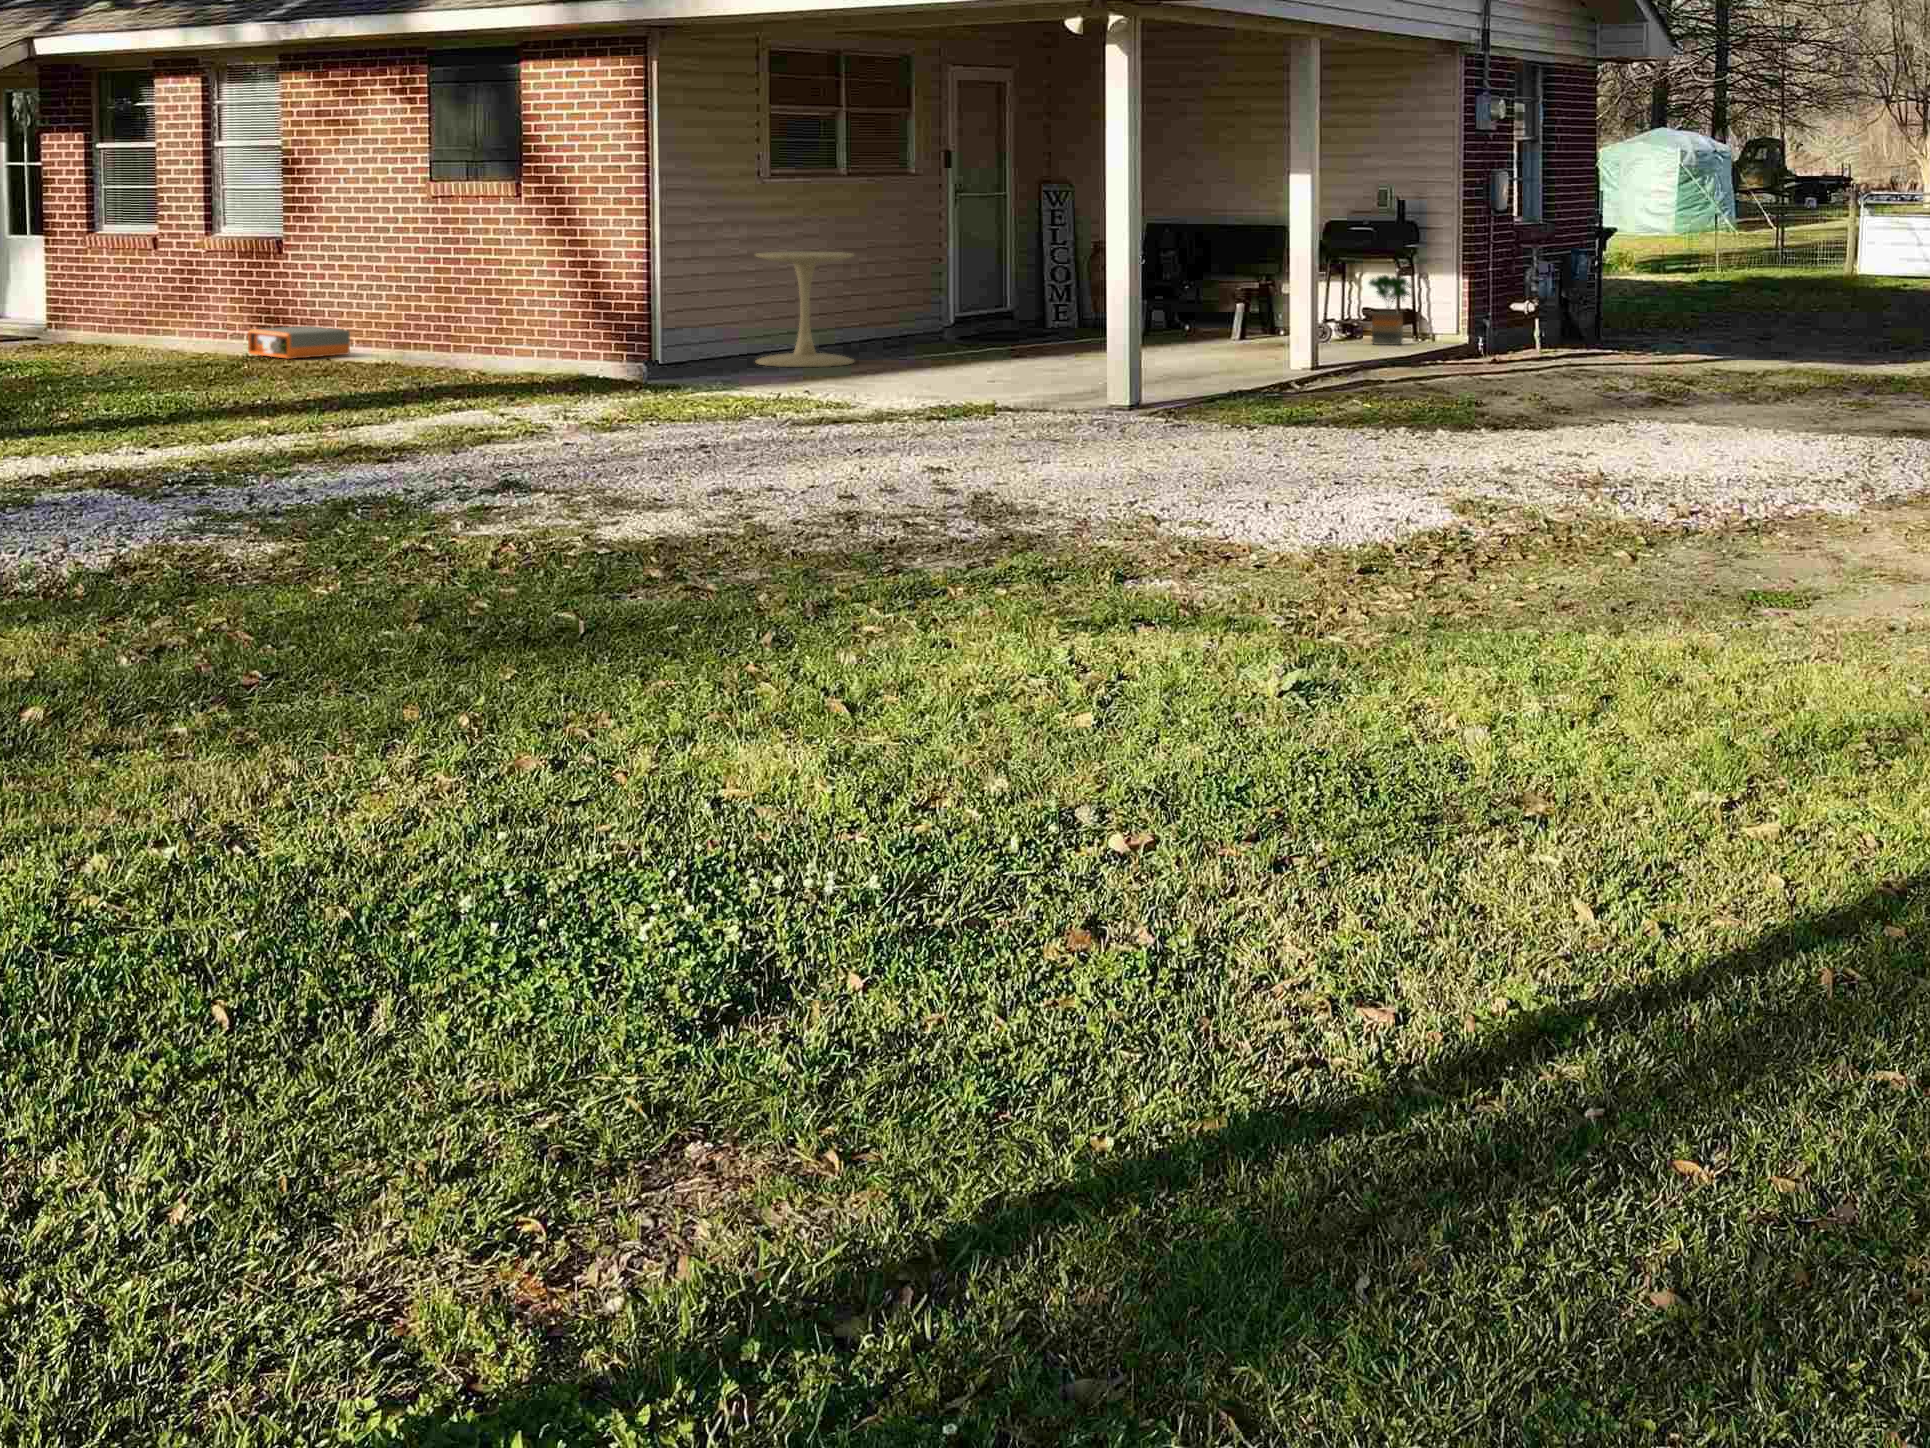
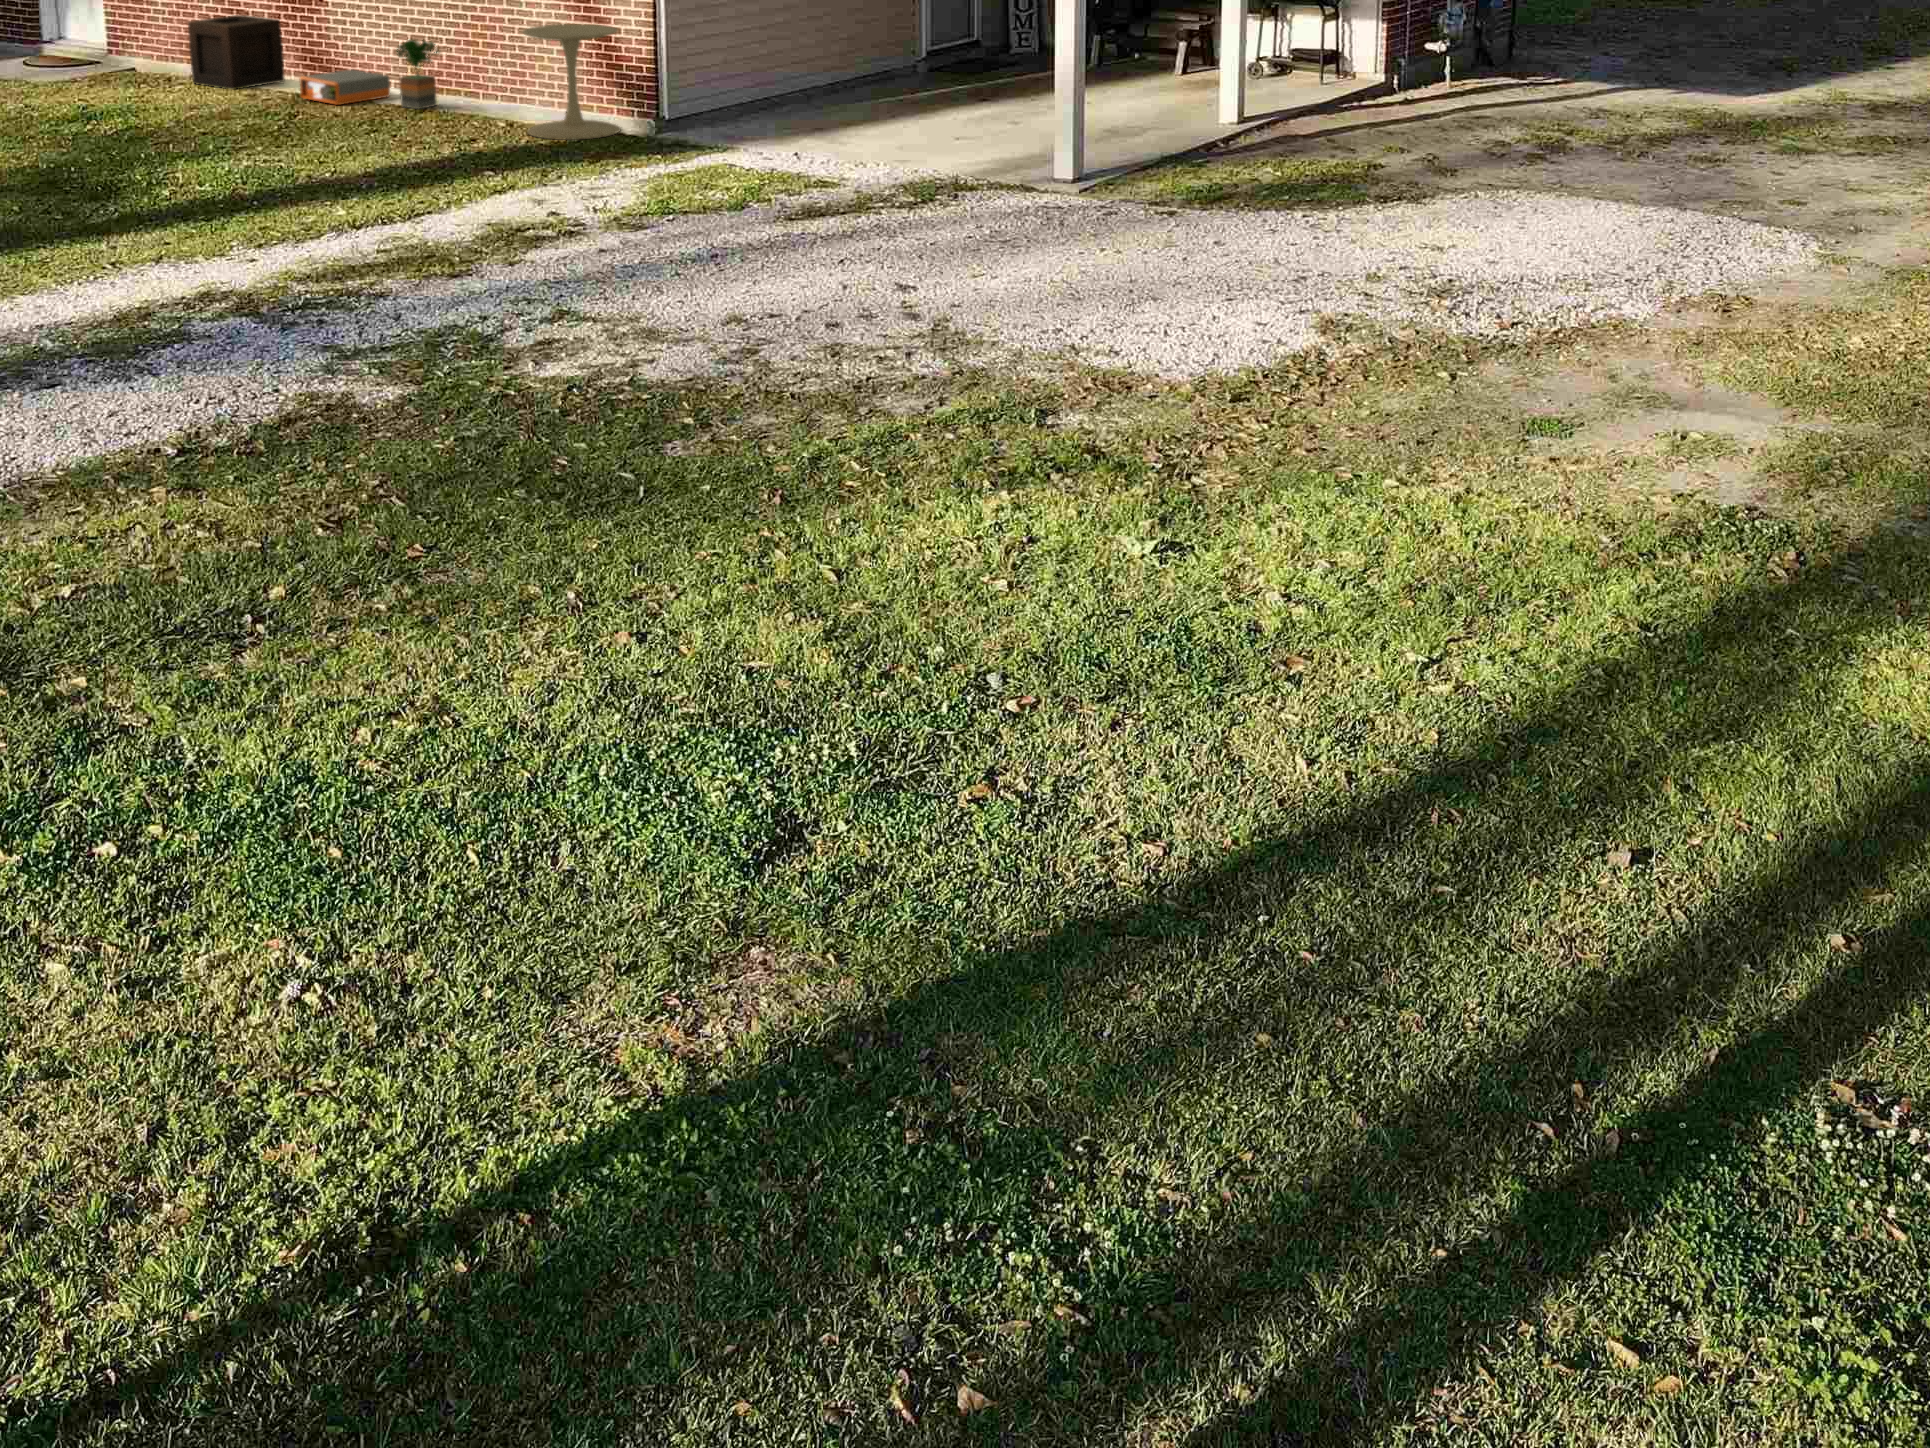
pedestal table: present [756,252,854,367] -> present [523,24,621,140]
wooden crate: none [131,274,236,350] -> present [188,15,285,90]
potted tree: present [1369,275,1411,345] -> present [396,40,439,109]

